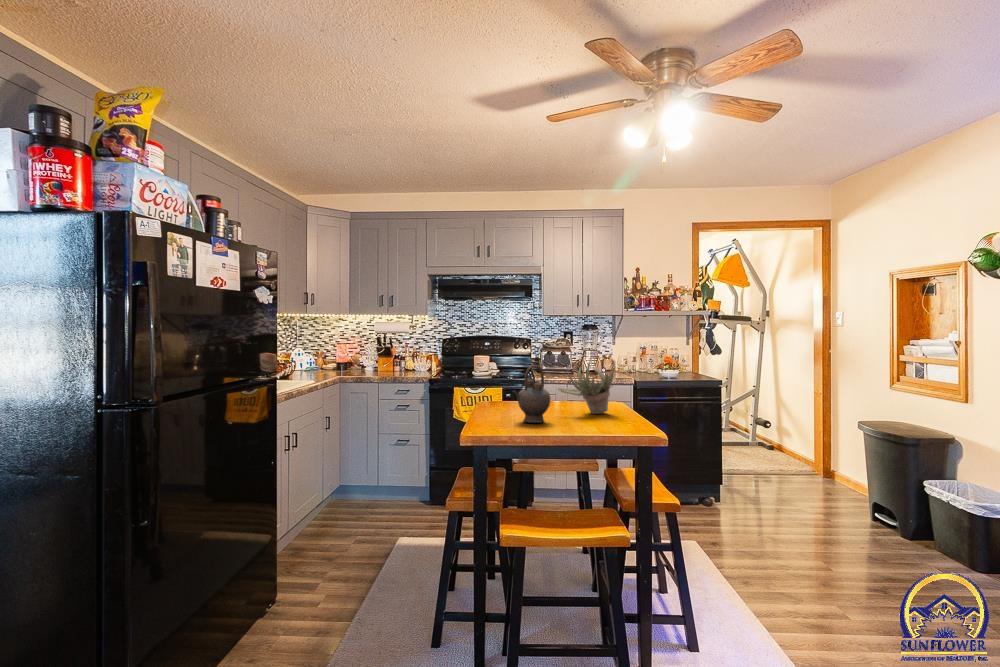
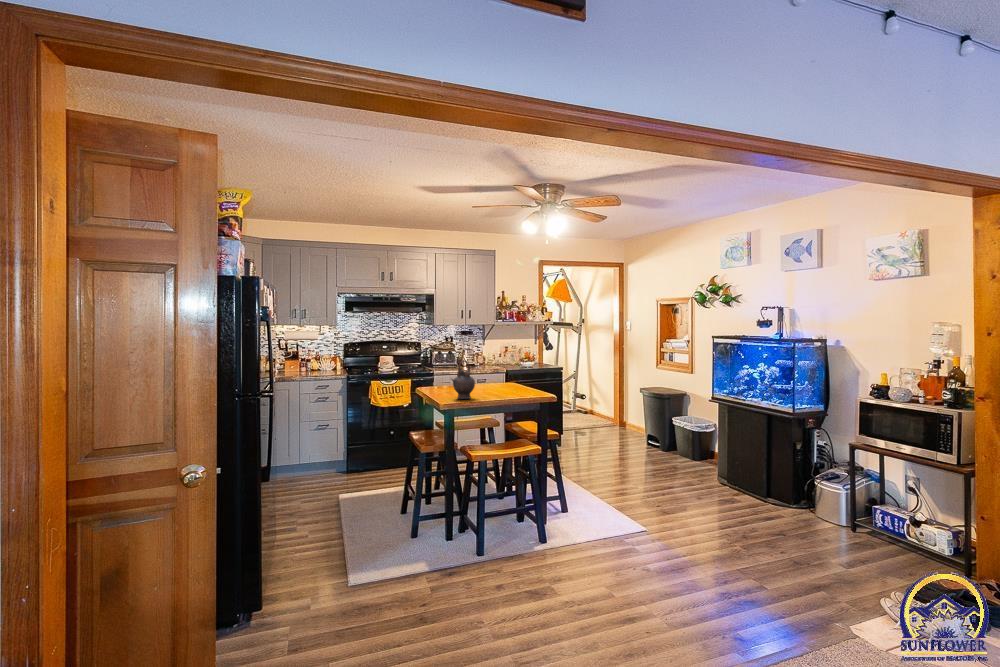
succulent plant: present [558,356,614,414] -> none [475,353,511,392]

